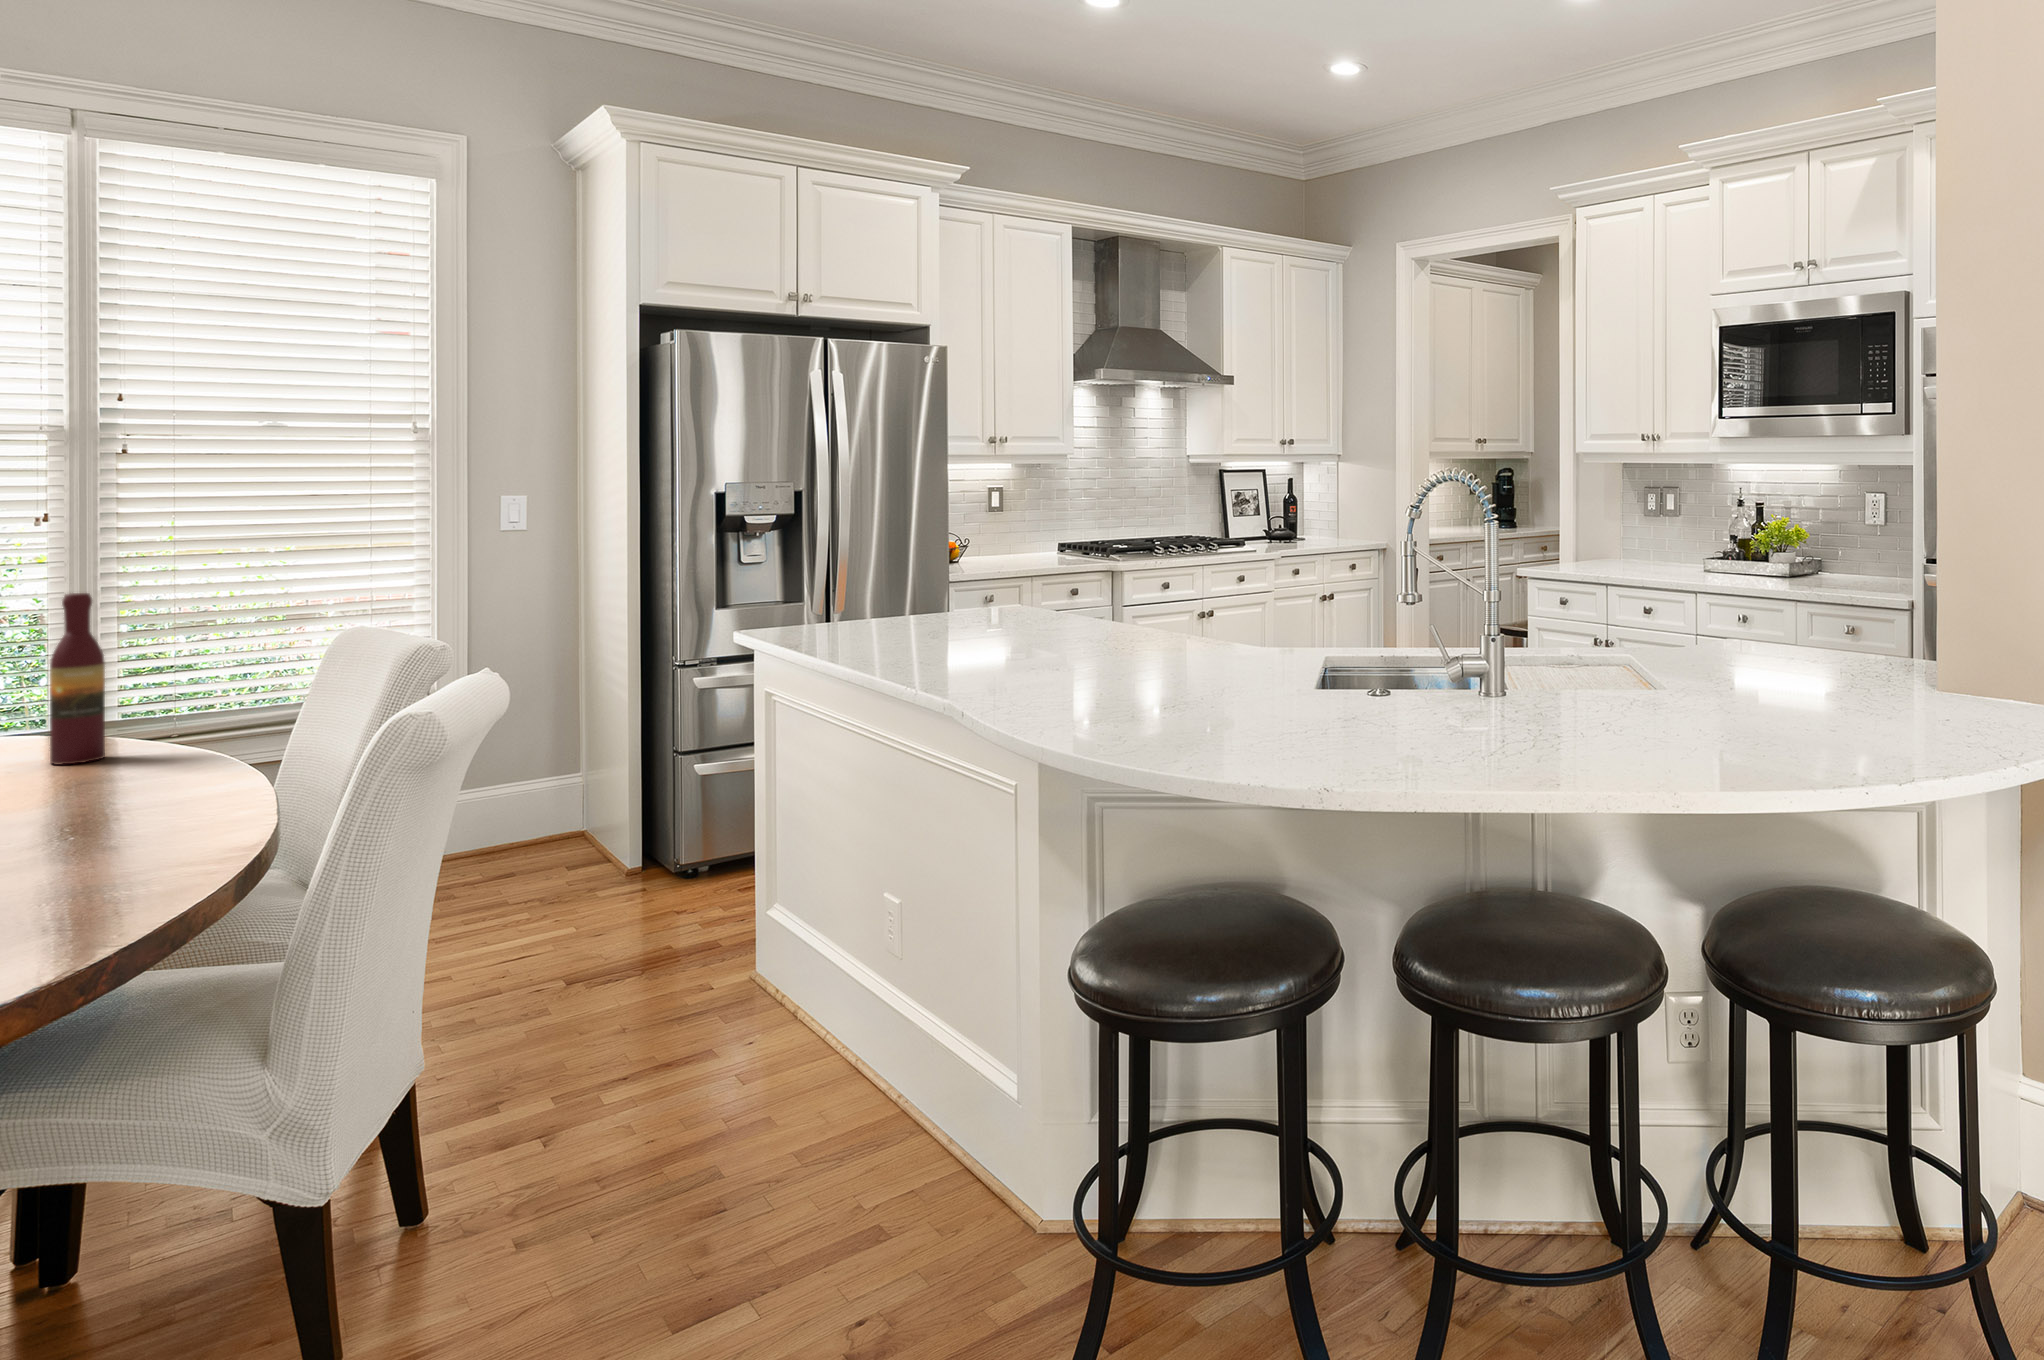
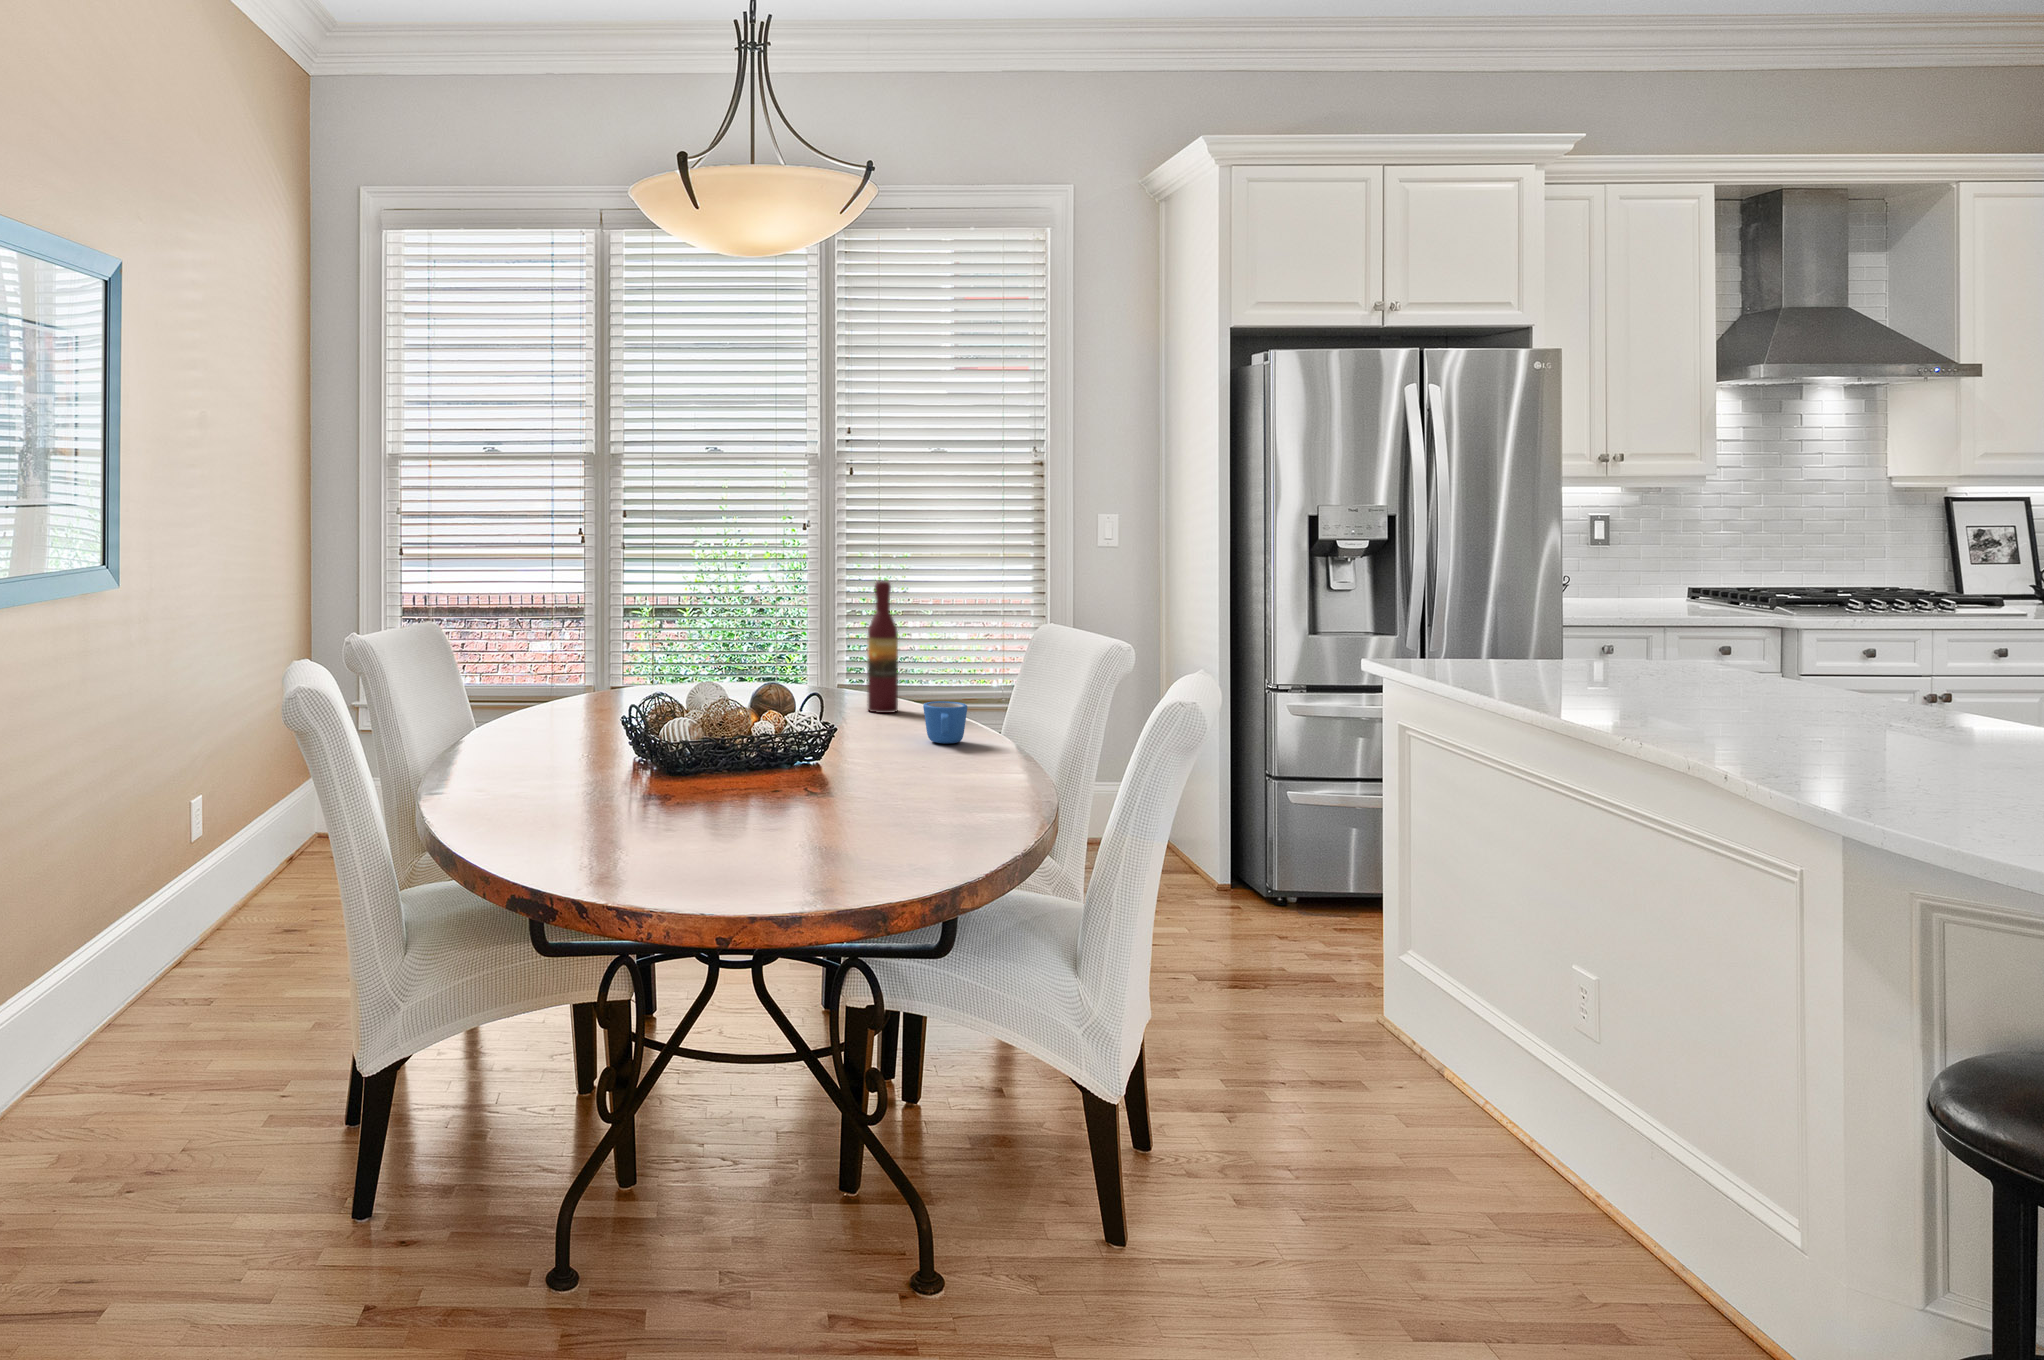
mug: none [105,740,180,796] -> present [923,701,967,744]

